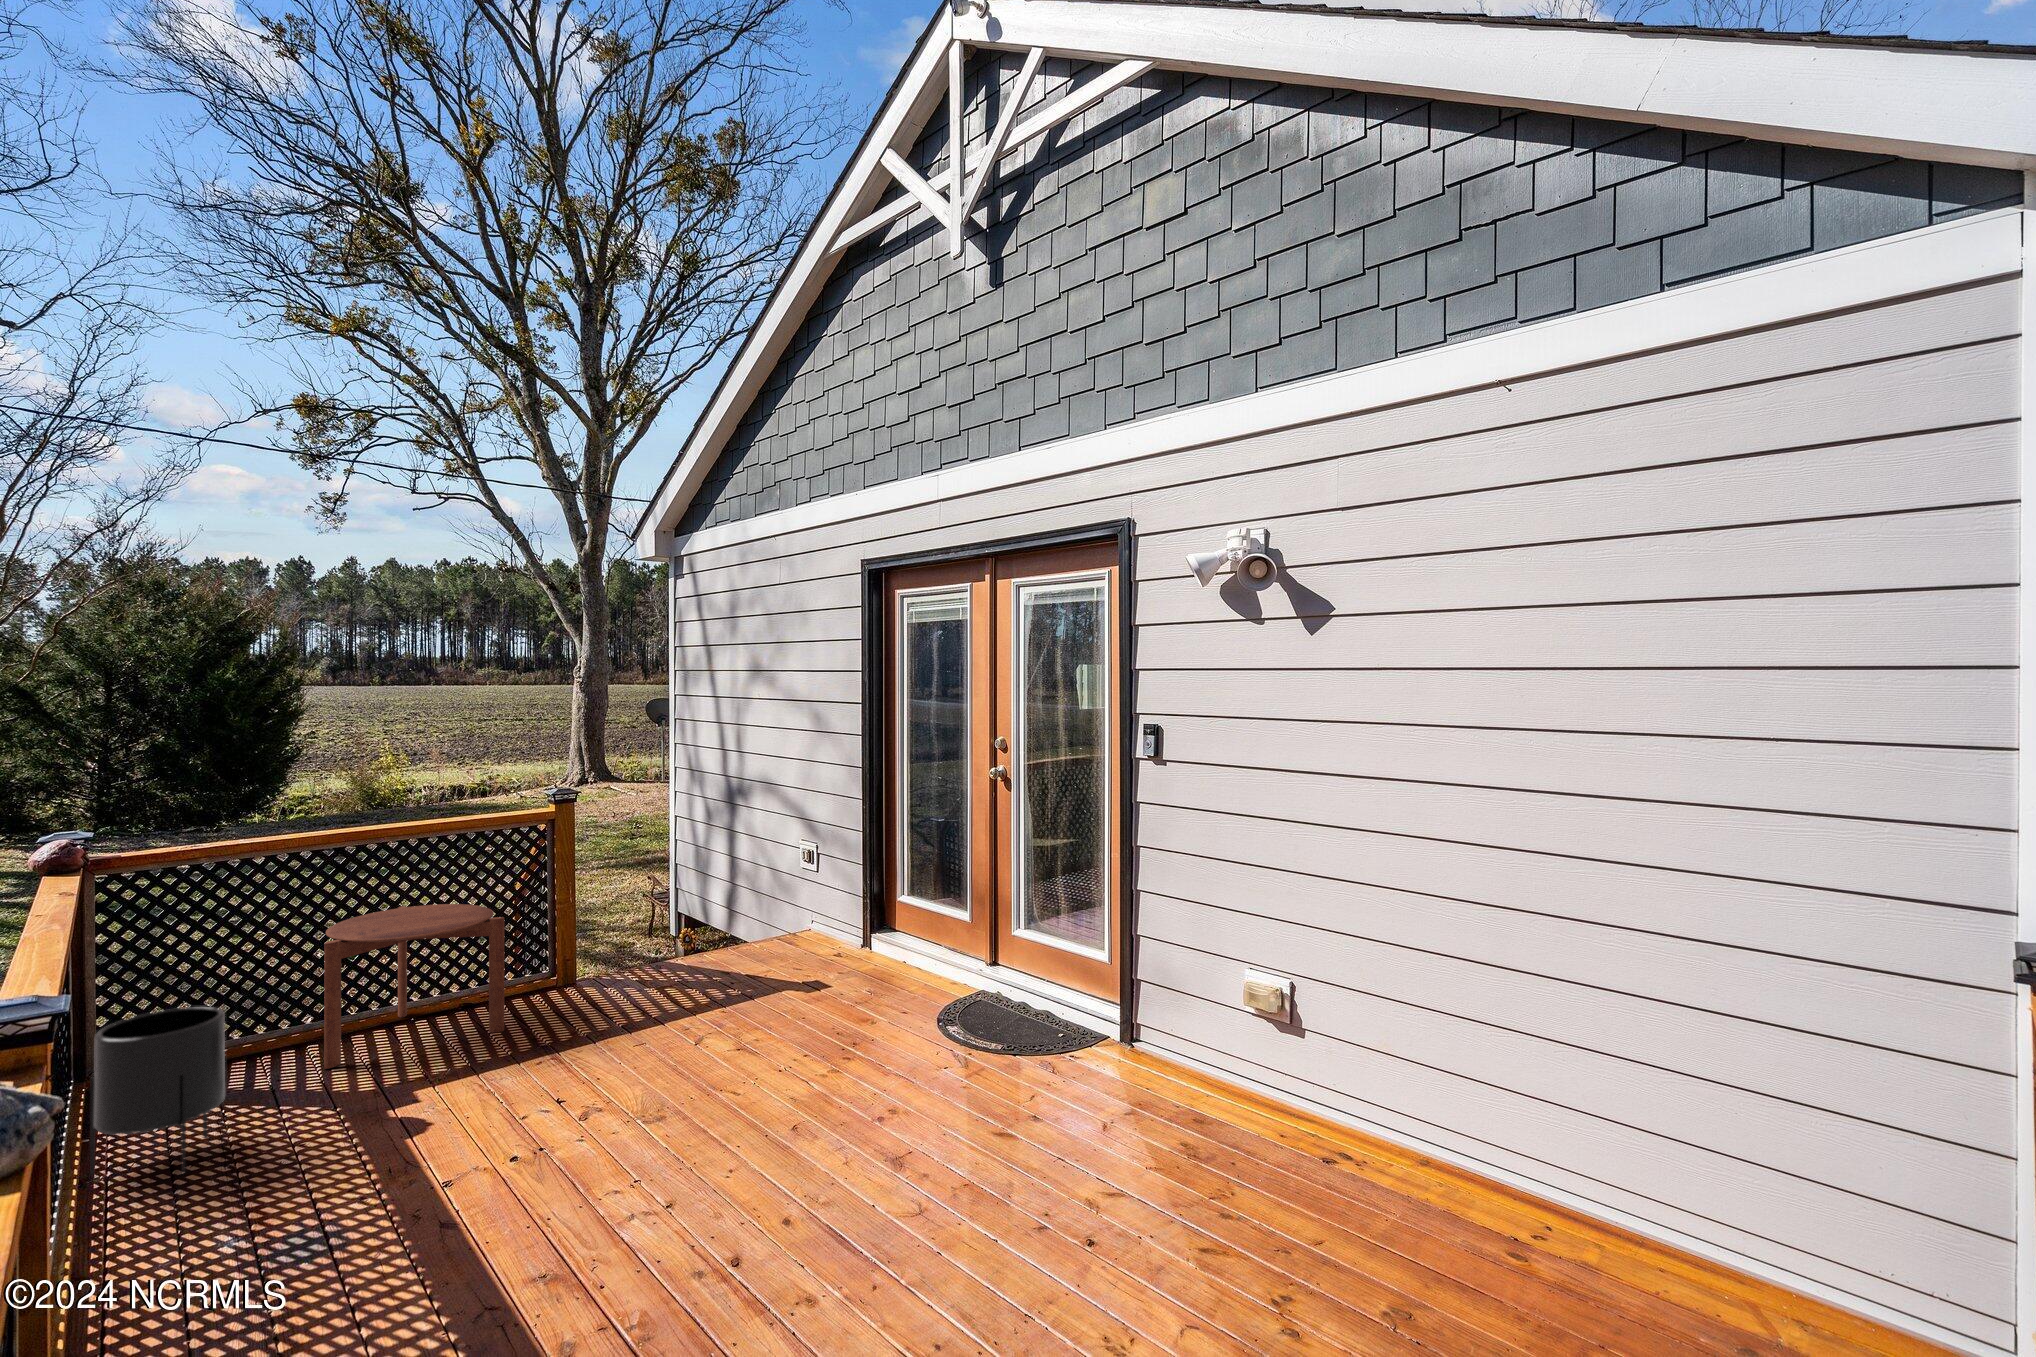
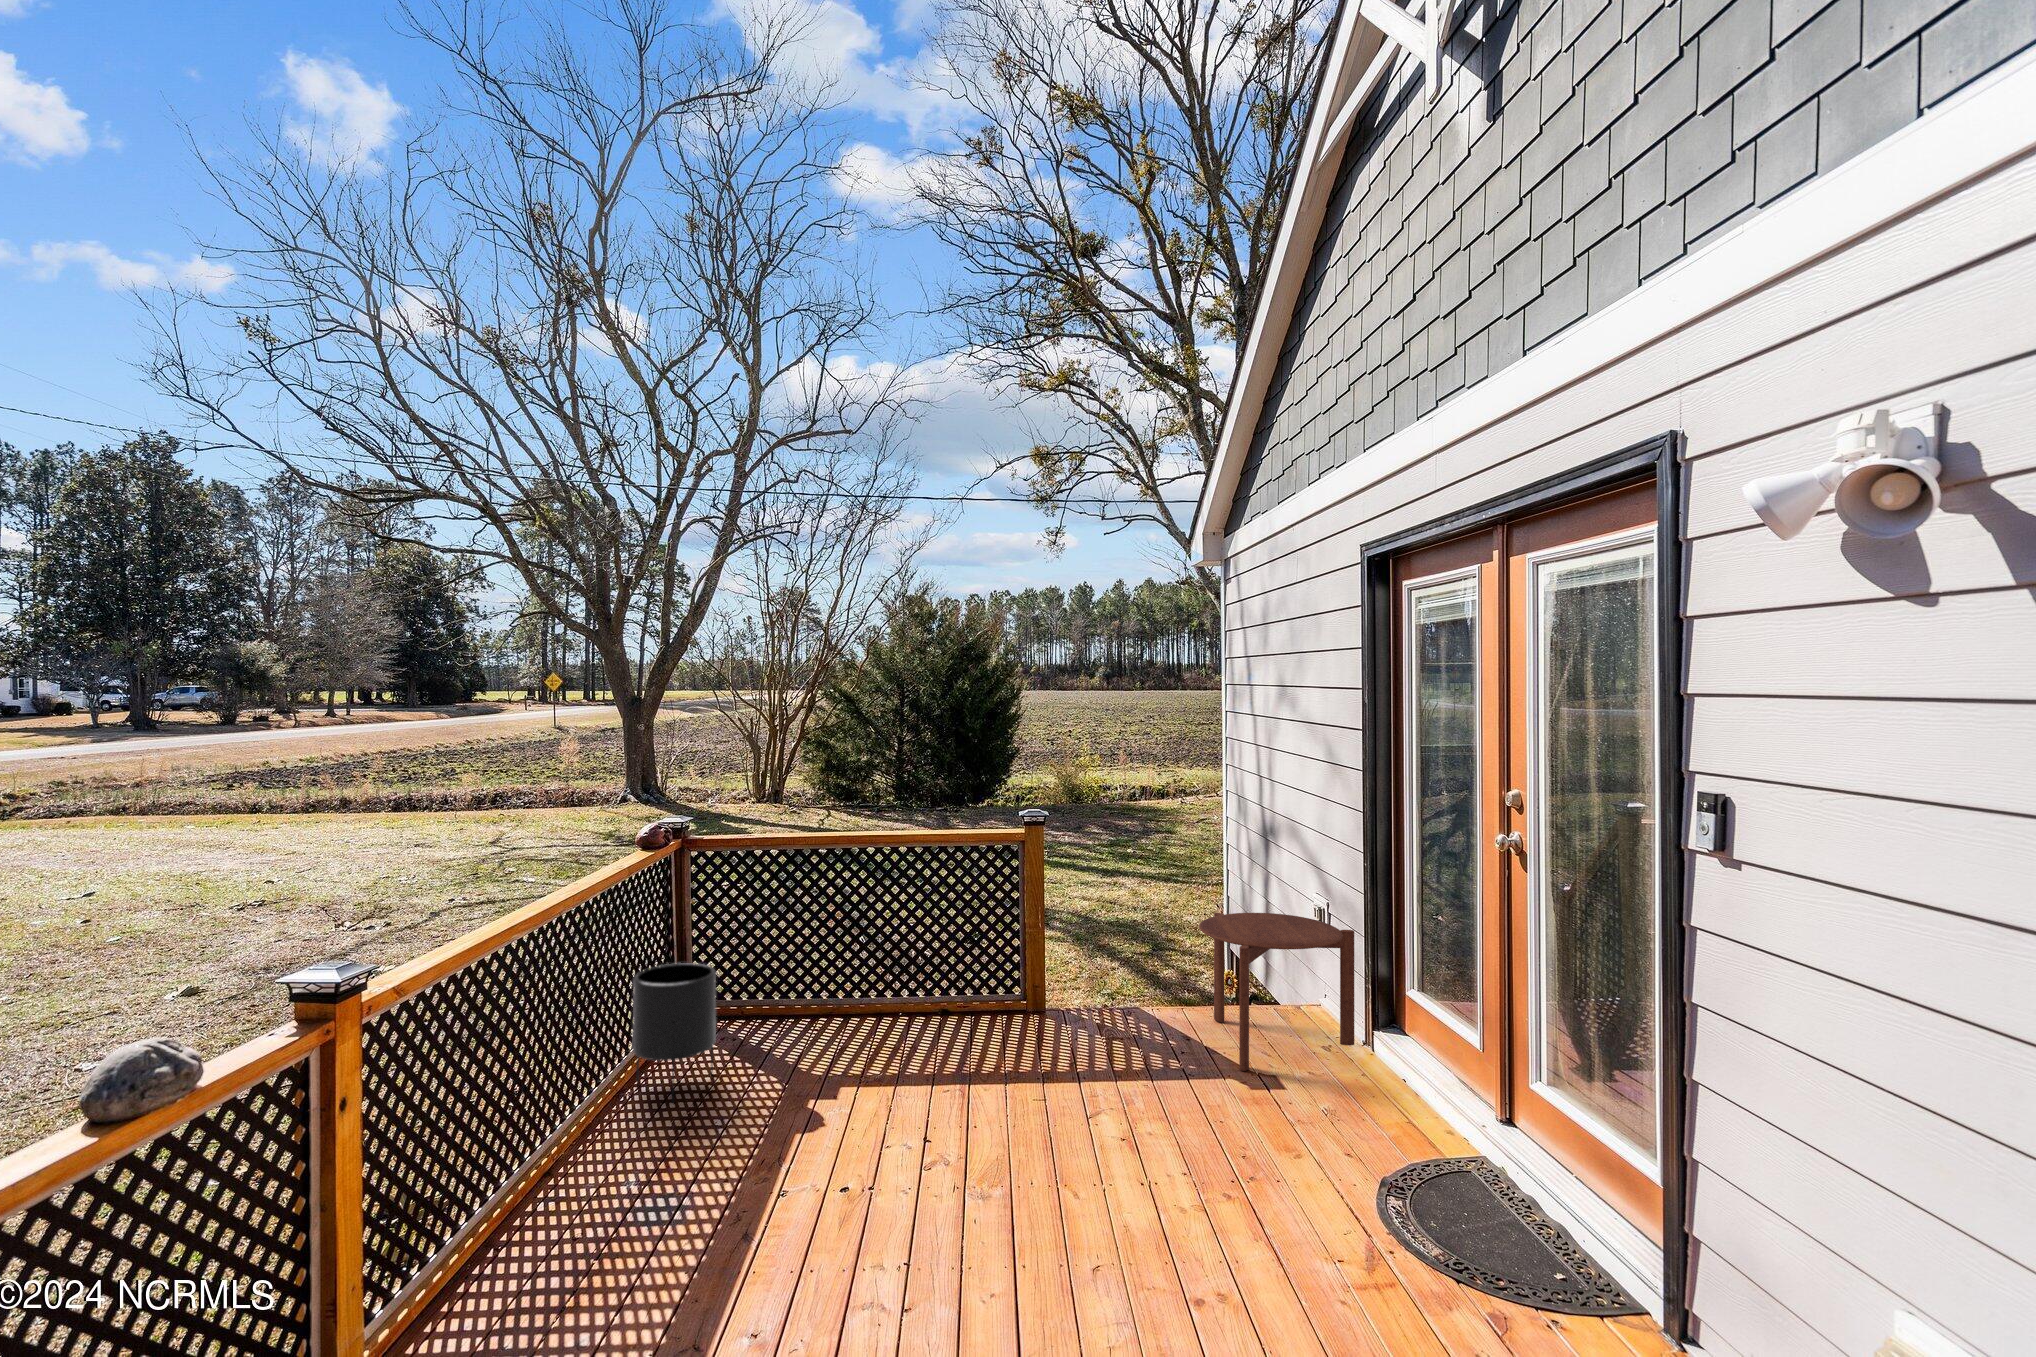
side table: present [324,904,504,1069] -> present [1199,913,1354,1071]

